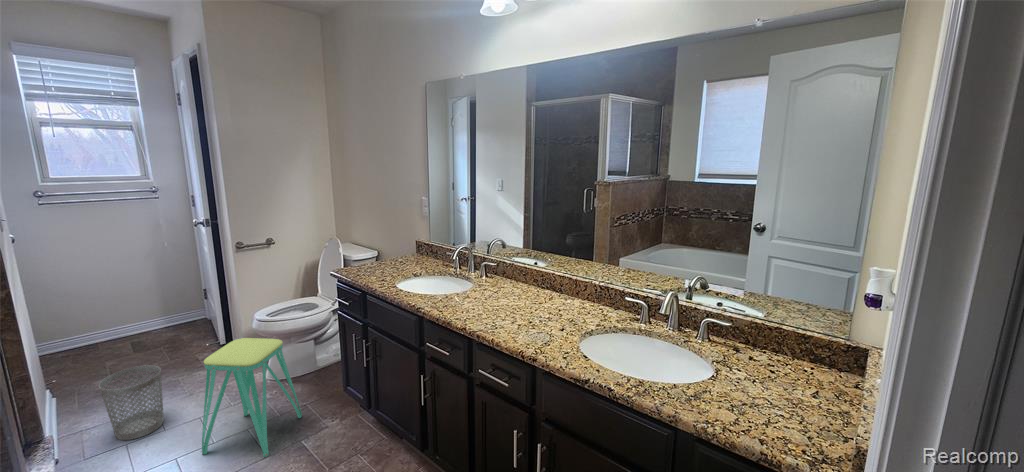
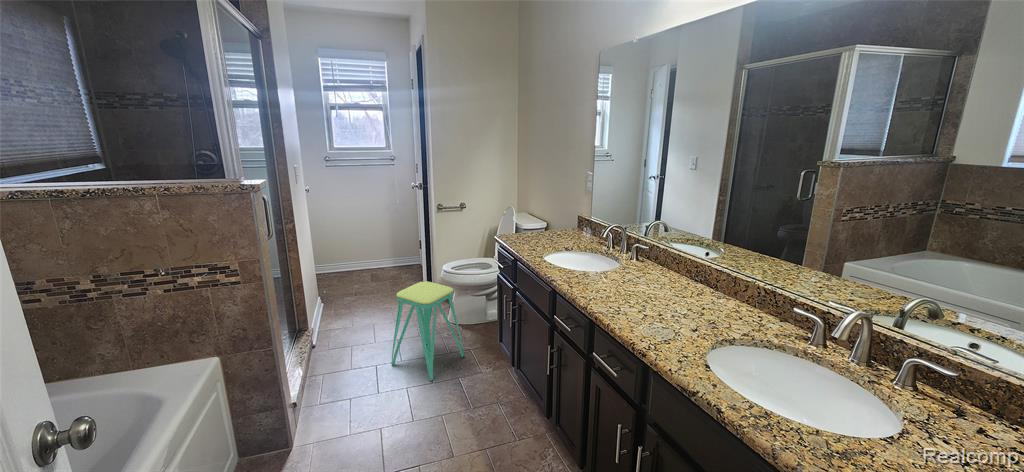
wastebasket: present [99,365,164,440] -> none [339,290,376,342]

